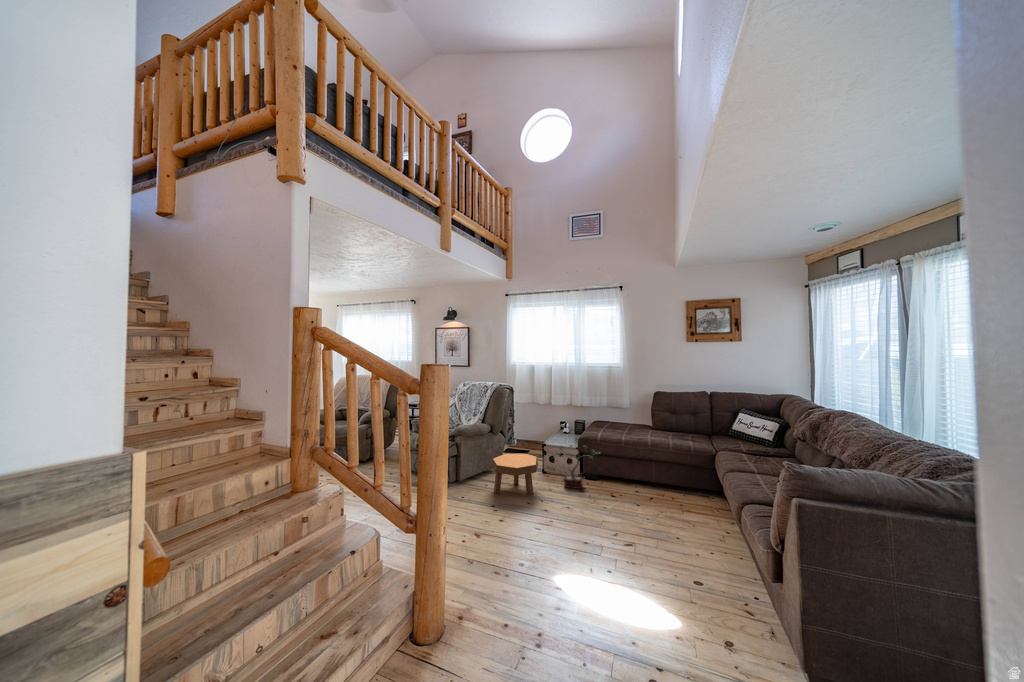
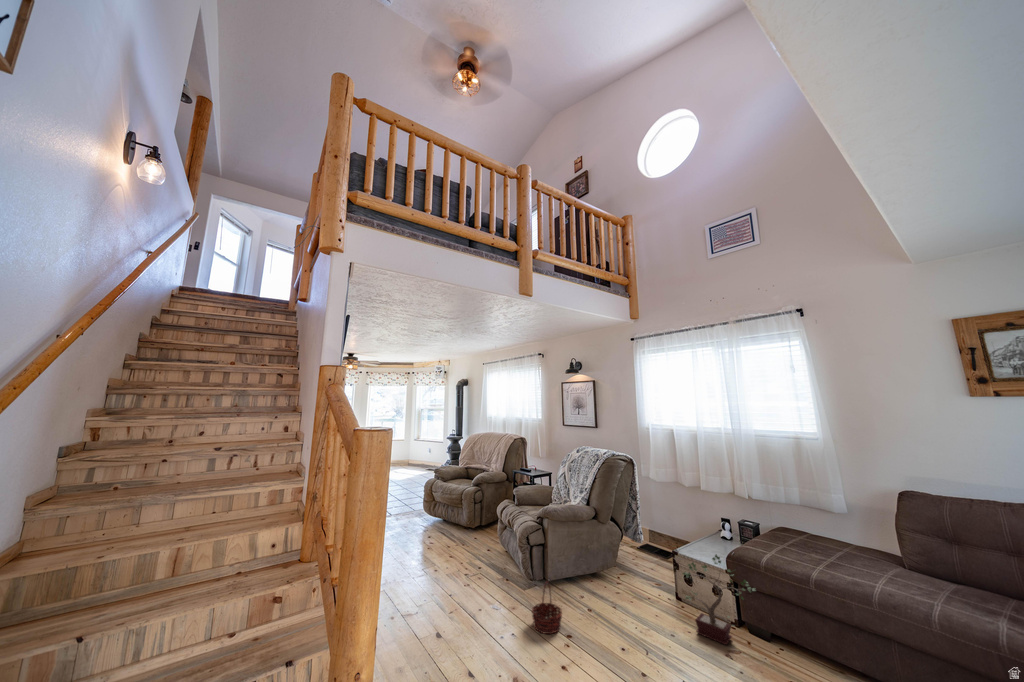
footstool: present [492,454,538,495] -> none [583,557,655,631]
basket: none [464,475,487,510] -> present [532,582,562,634]

